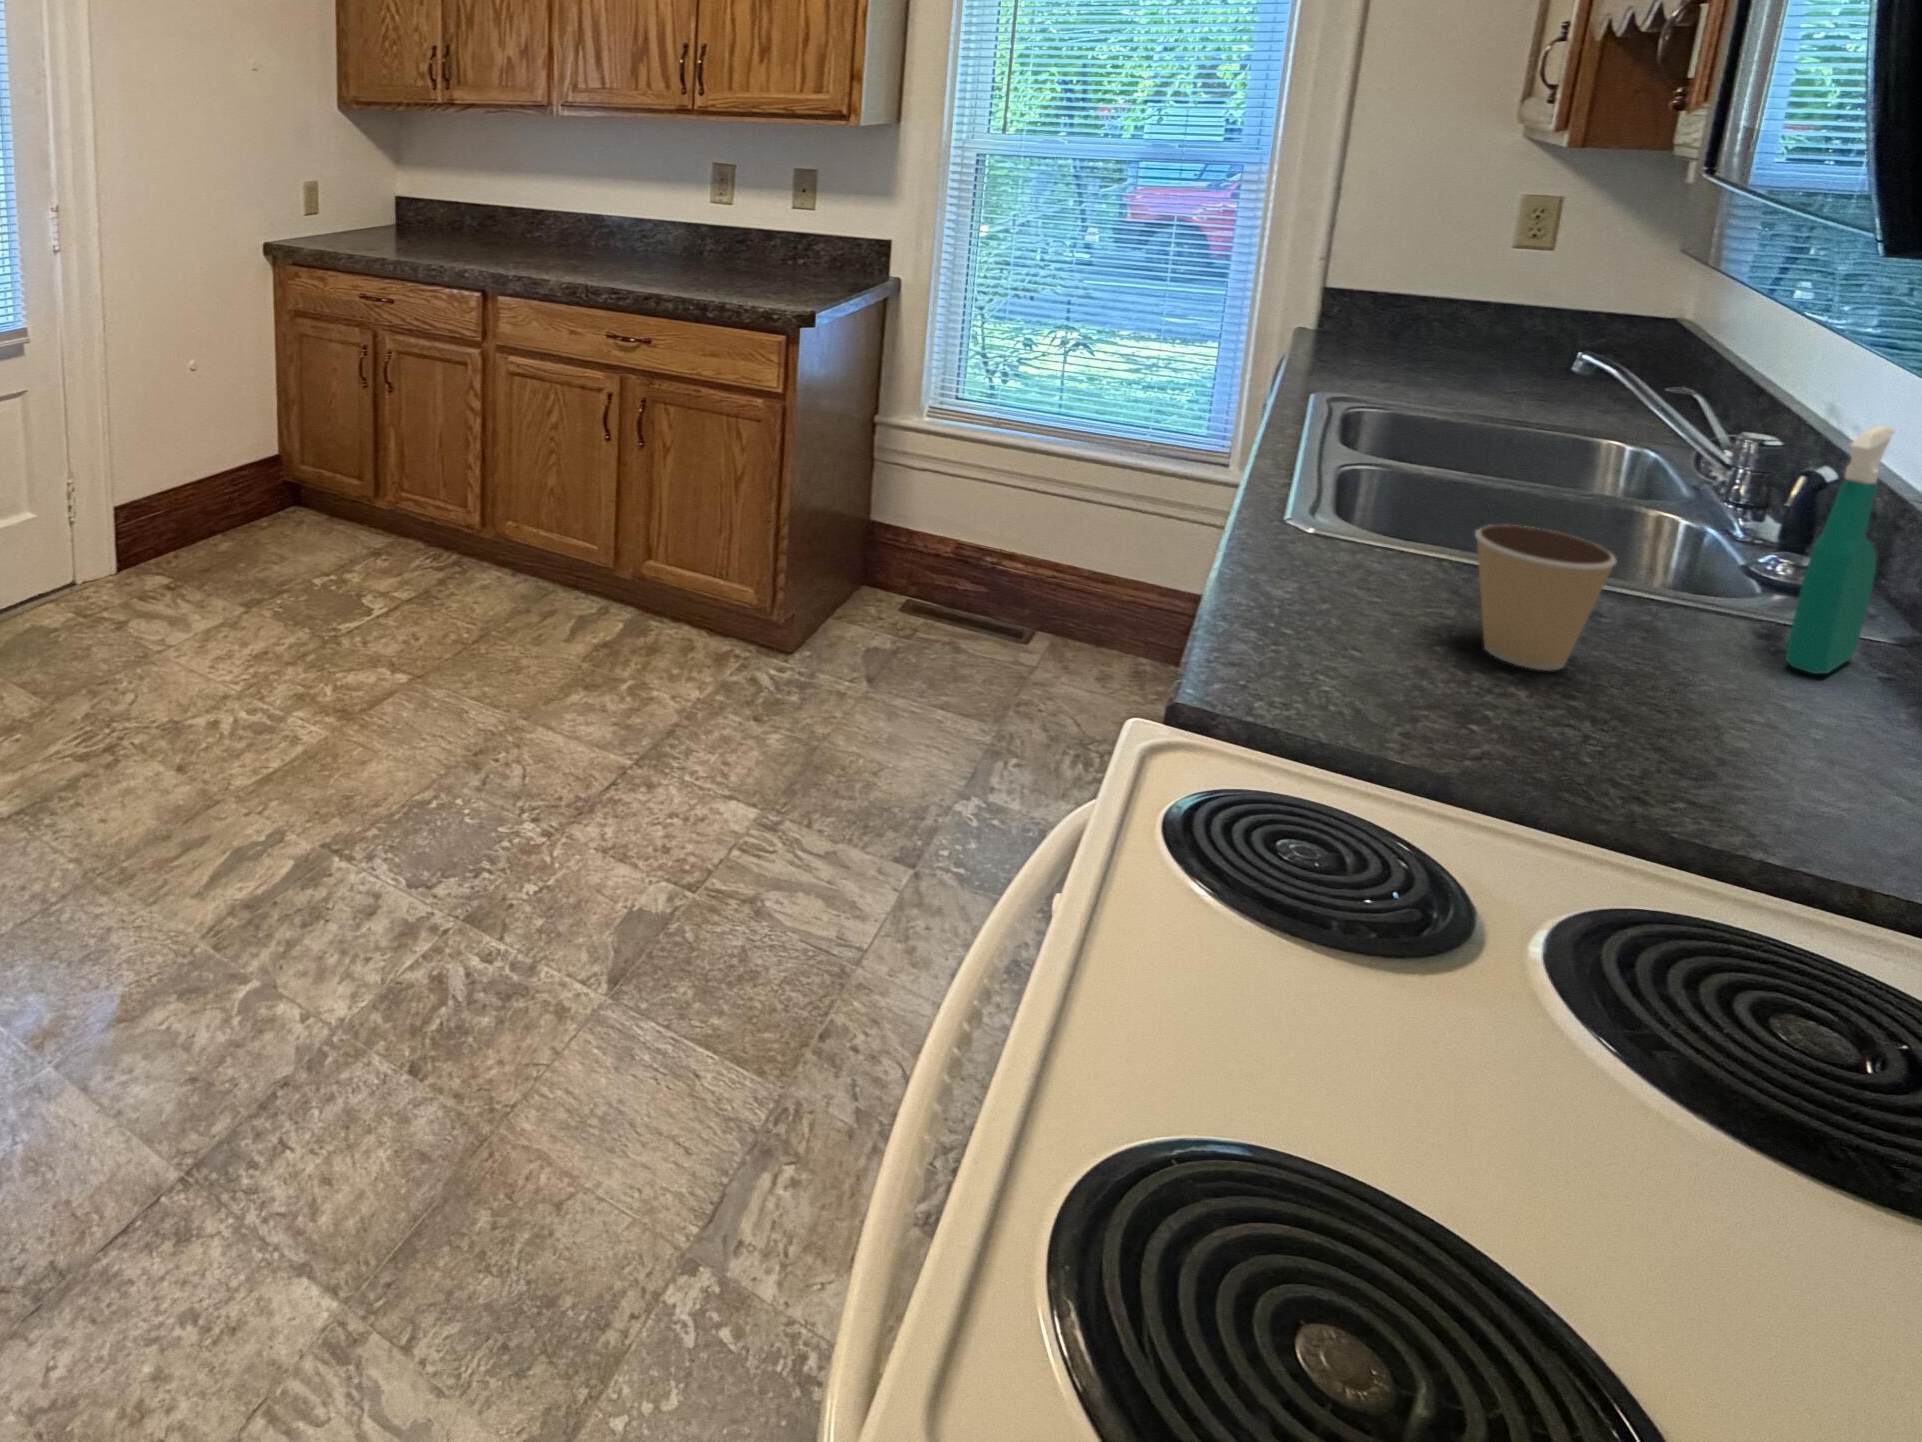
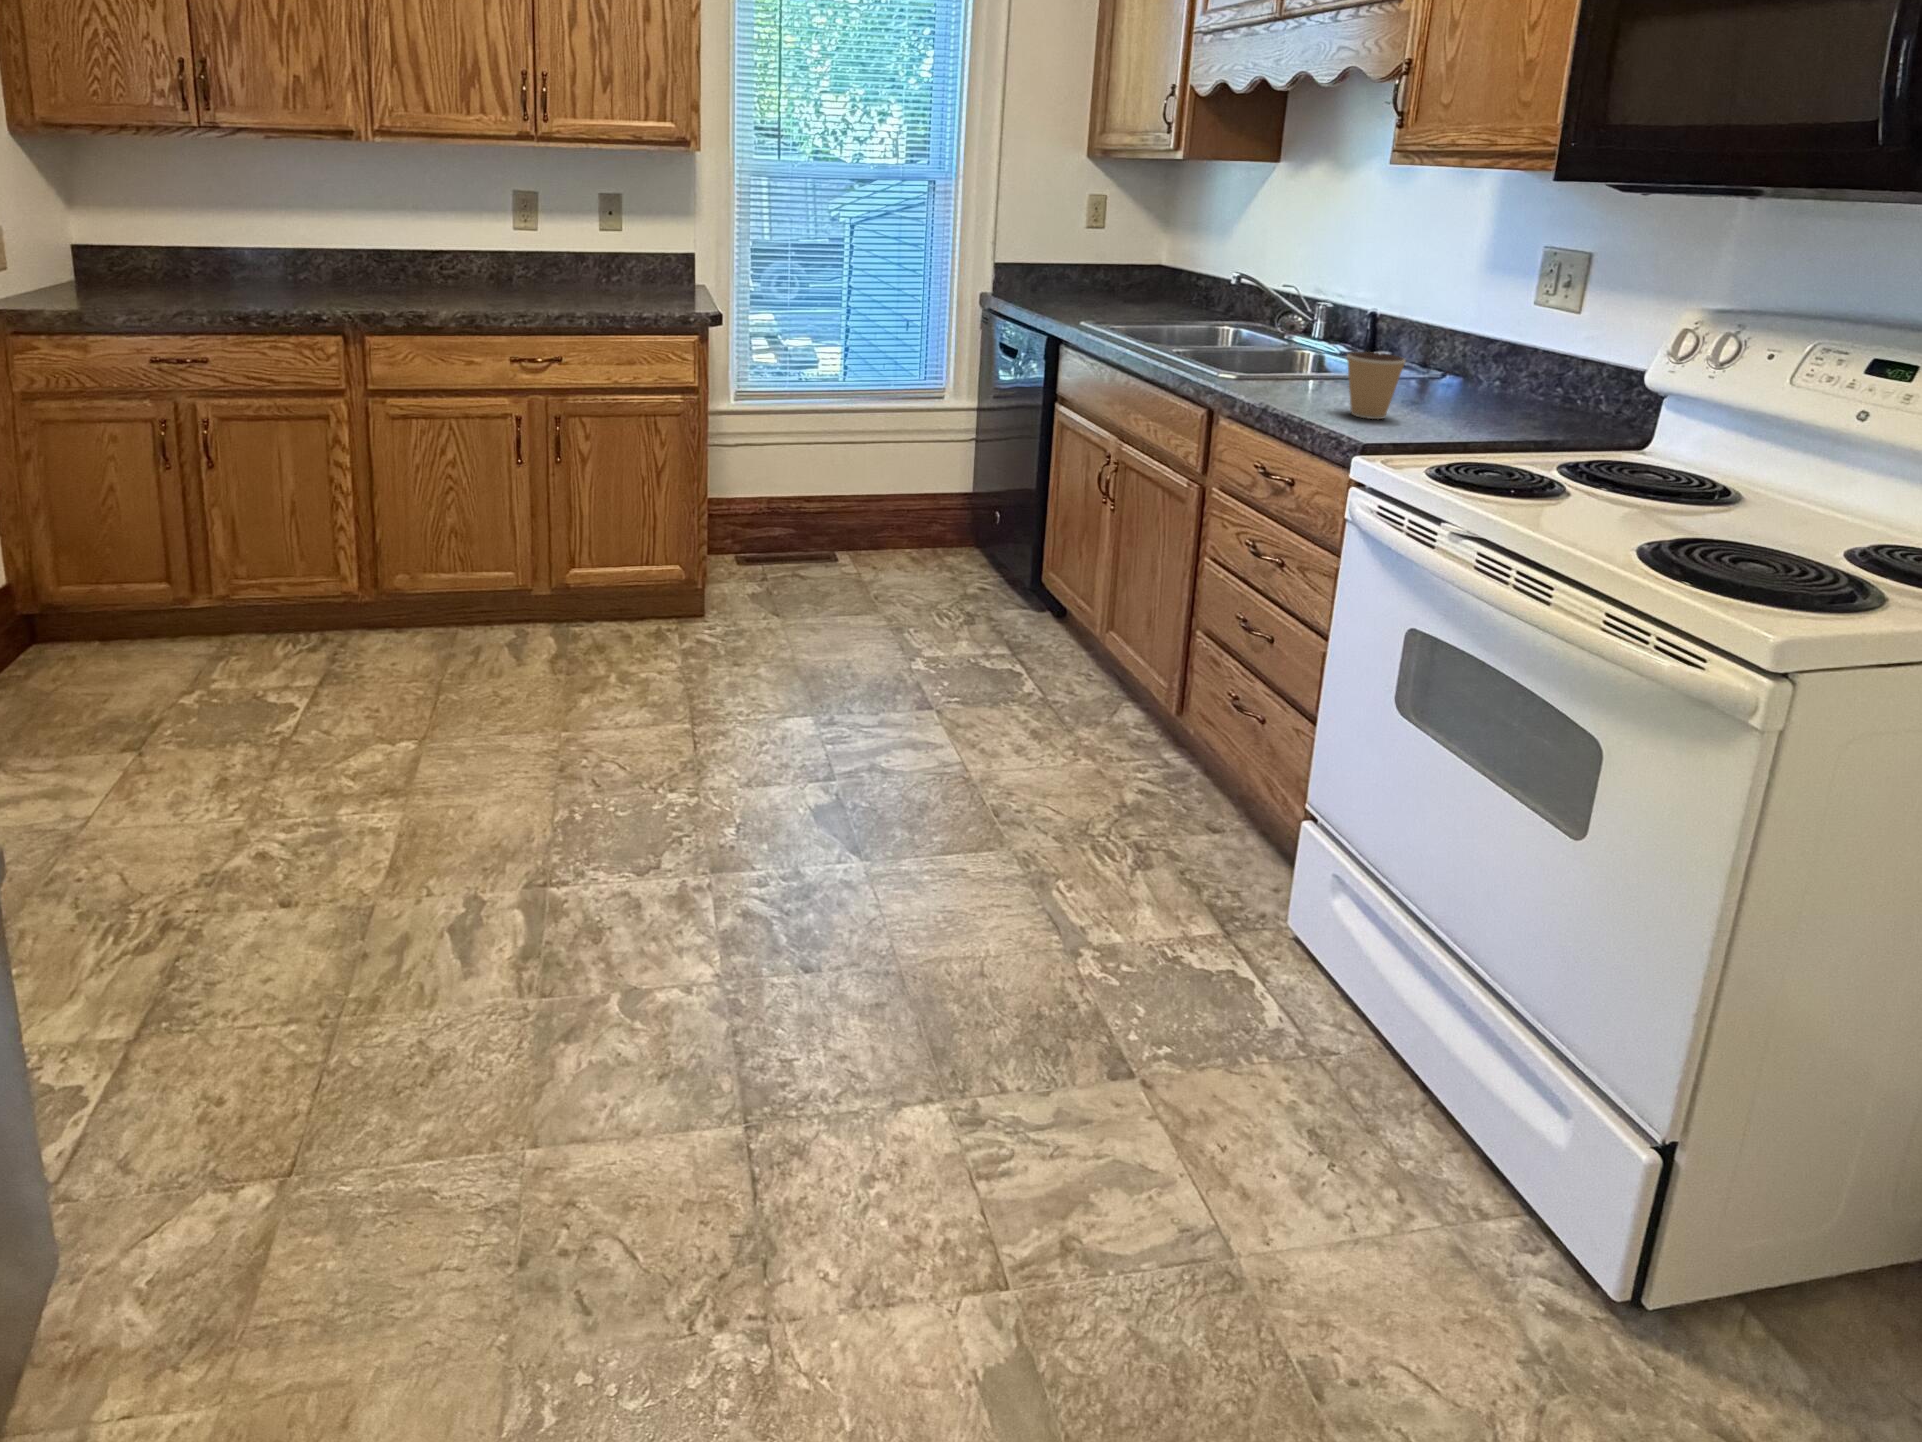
spray bottle: present [1786,426,1894,674] -> none [1412,285,1444,401]

